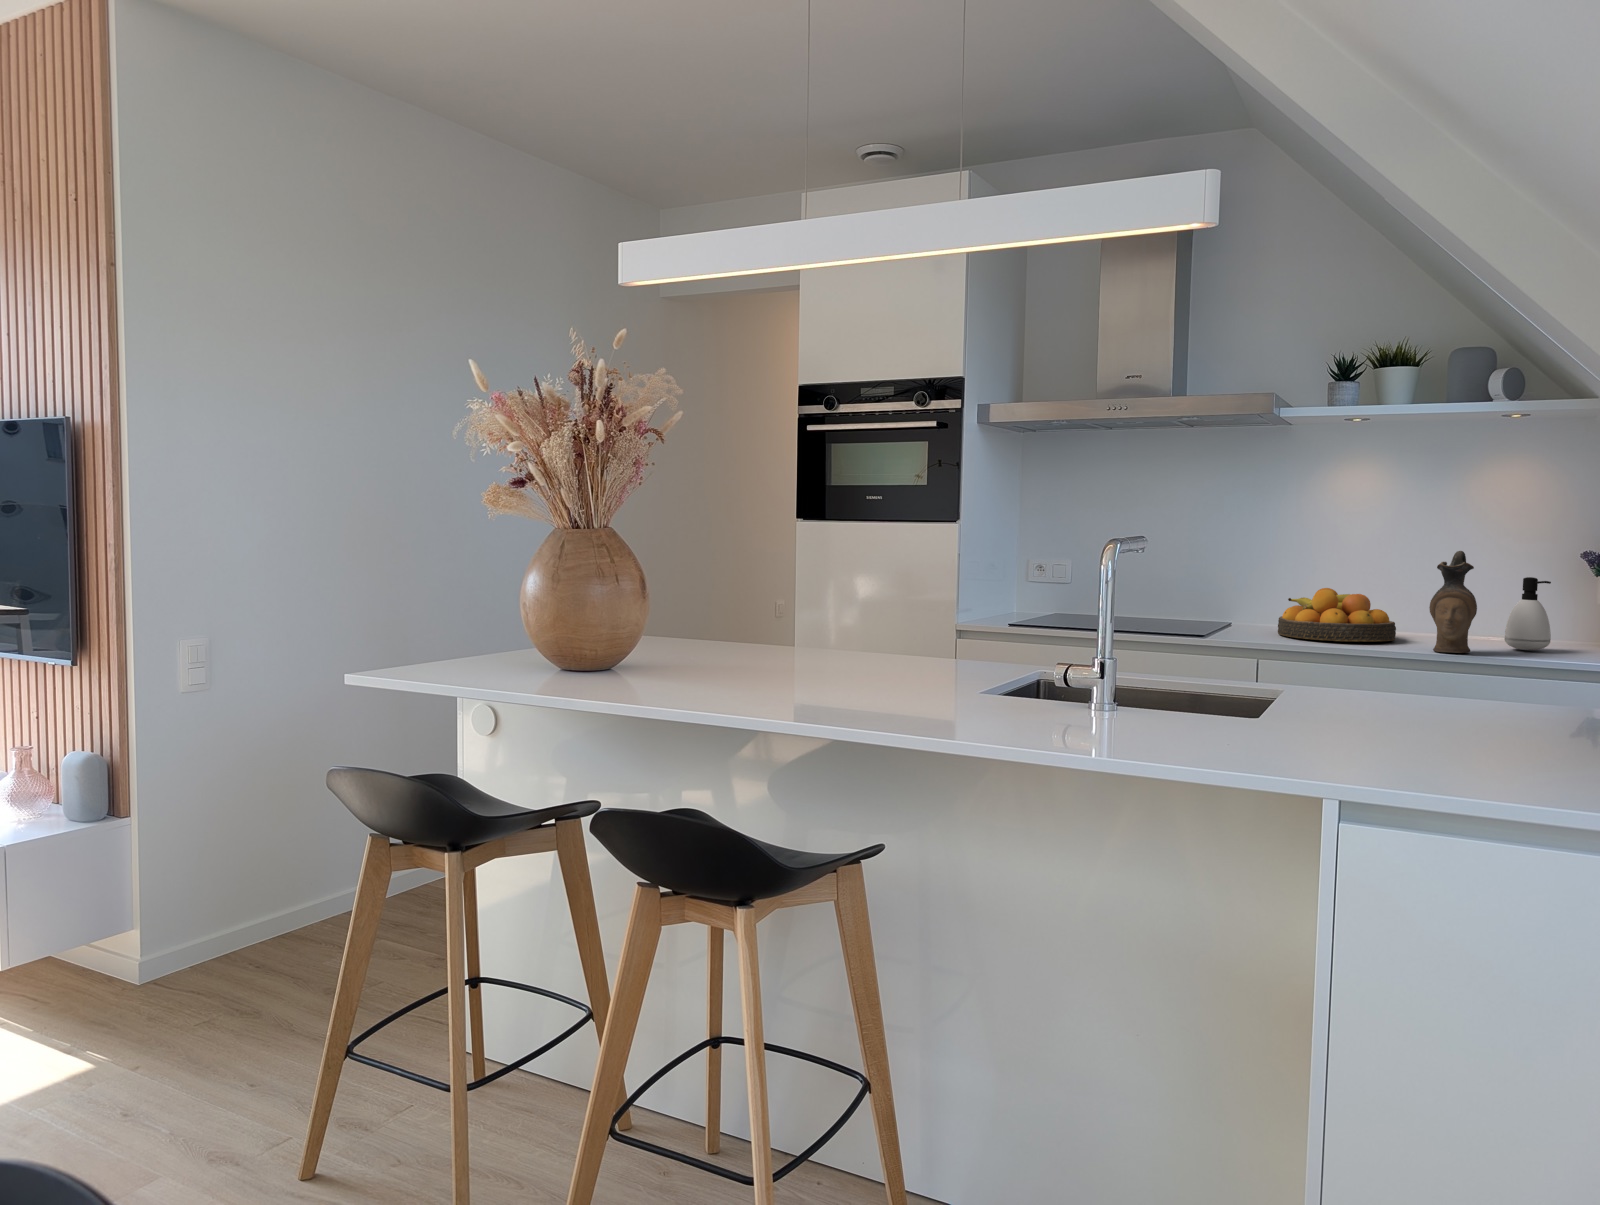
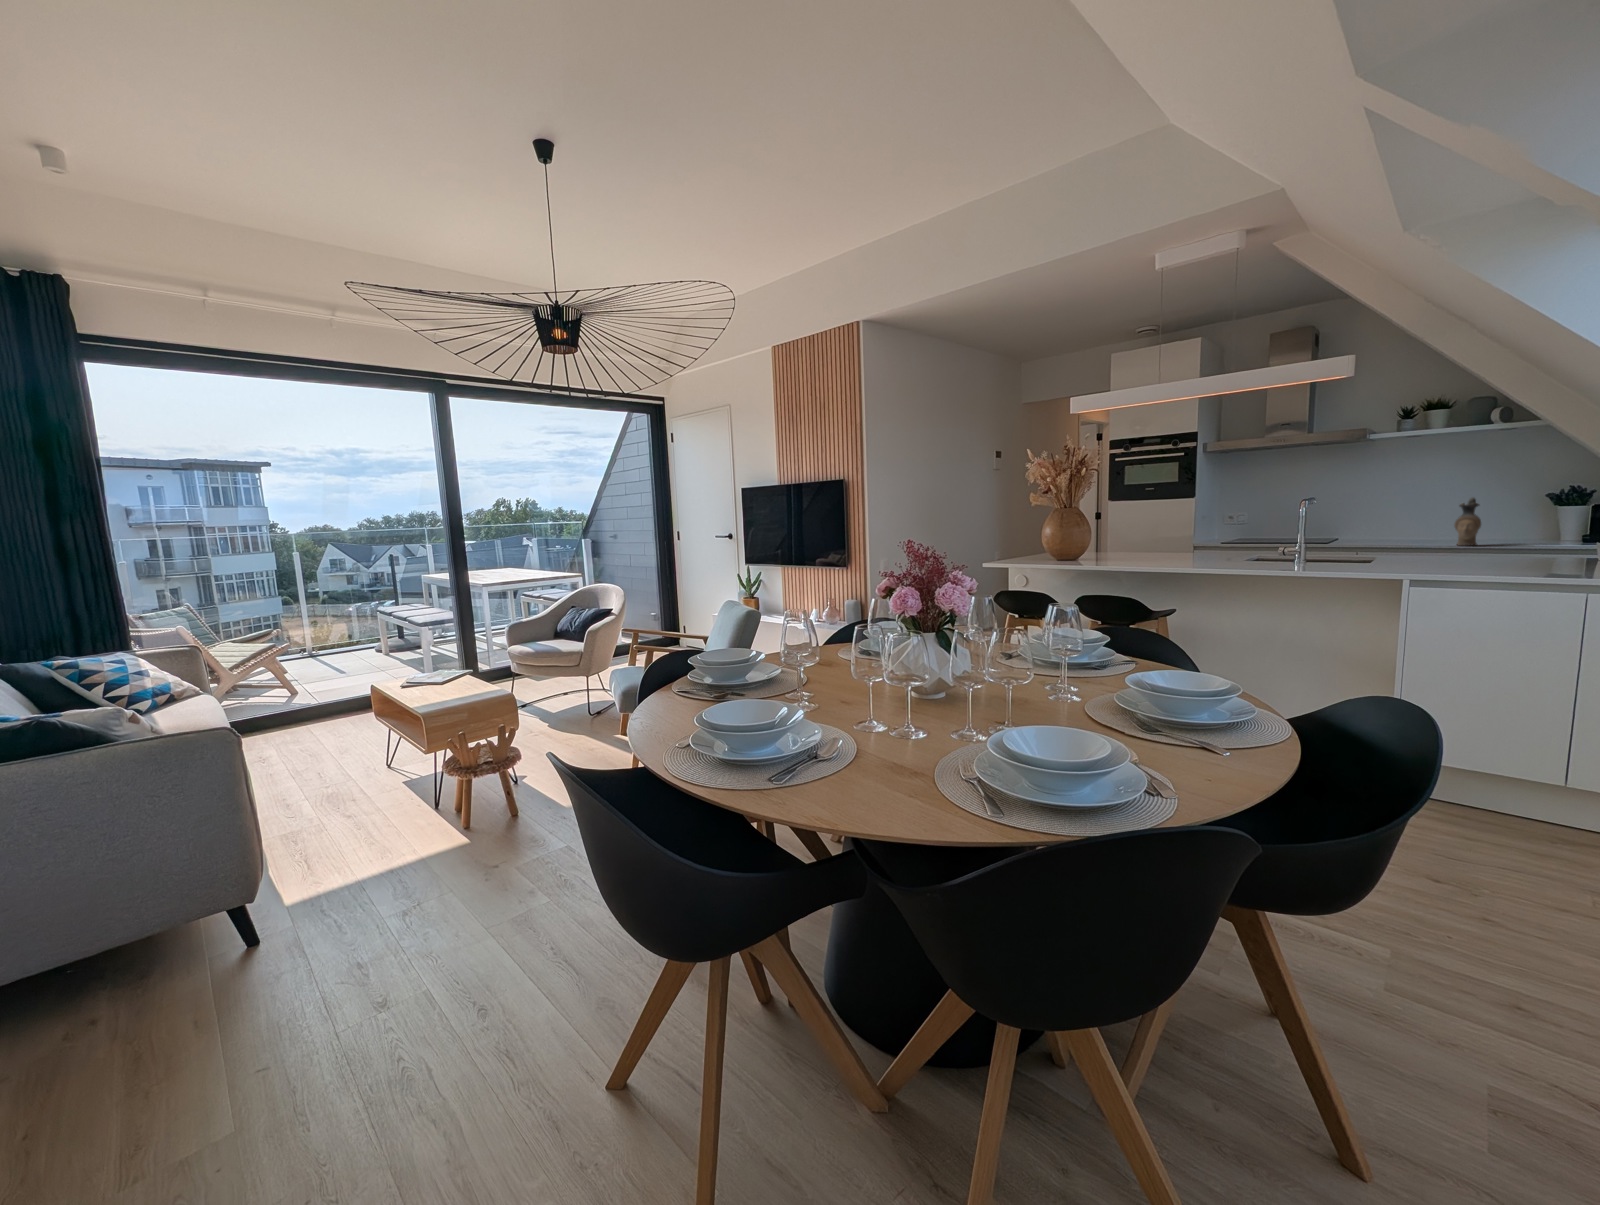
soap dispenser: present [1504,577,1551,650] -> none [1498,508,1526,543]
fruit bowl: present [1278,588,1396,642] -> none [1368,519,1435,543]

